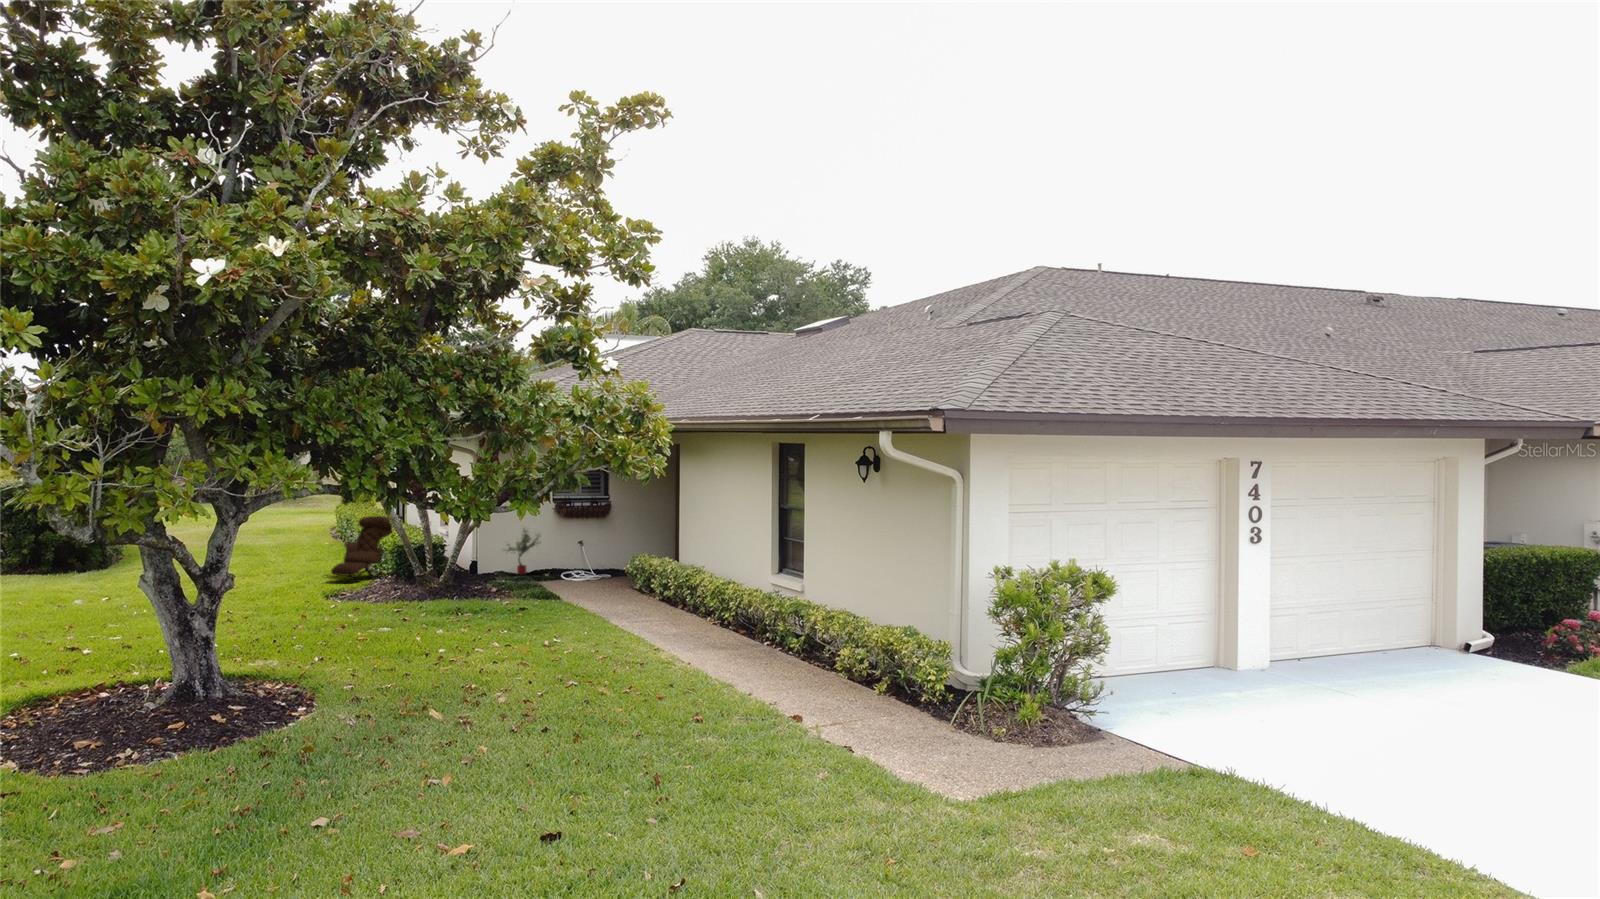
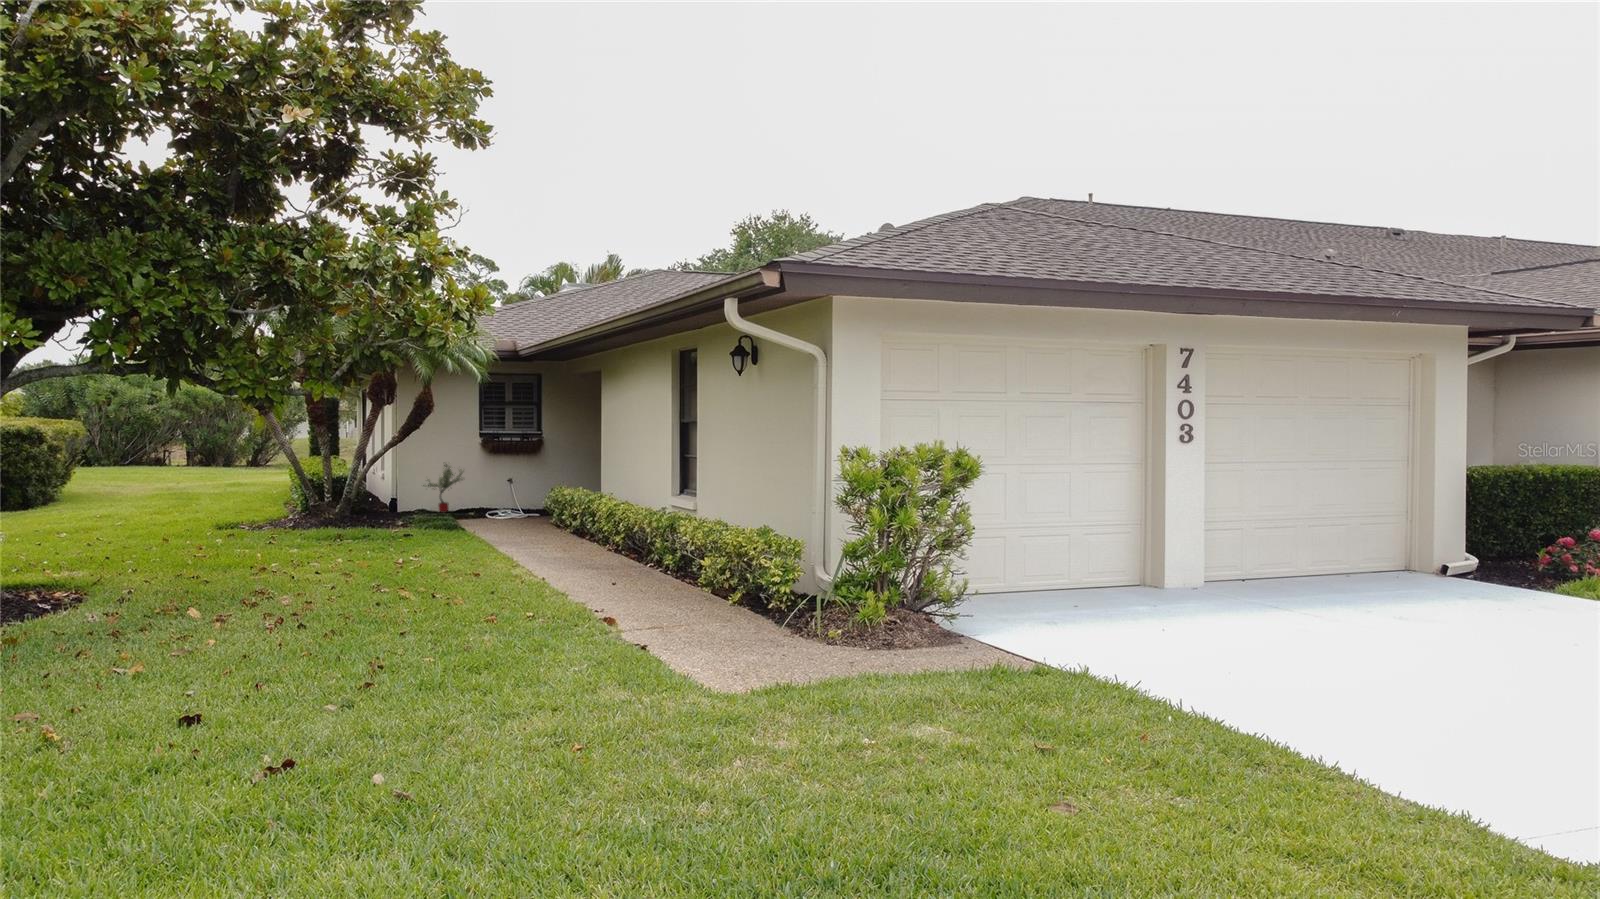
lounge chair: present [331,516,393,583] -> none [235,449,308,518]

